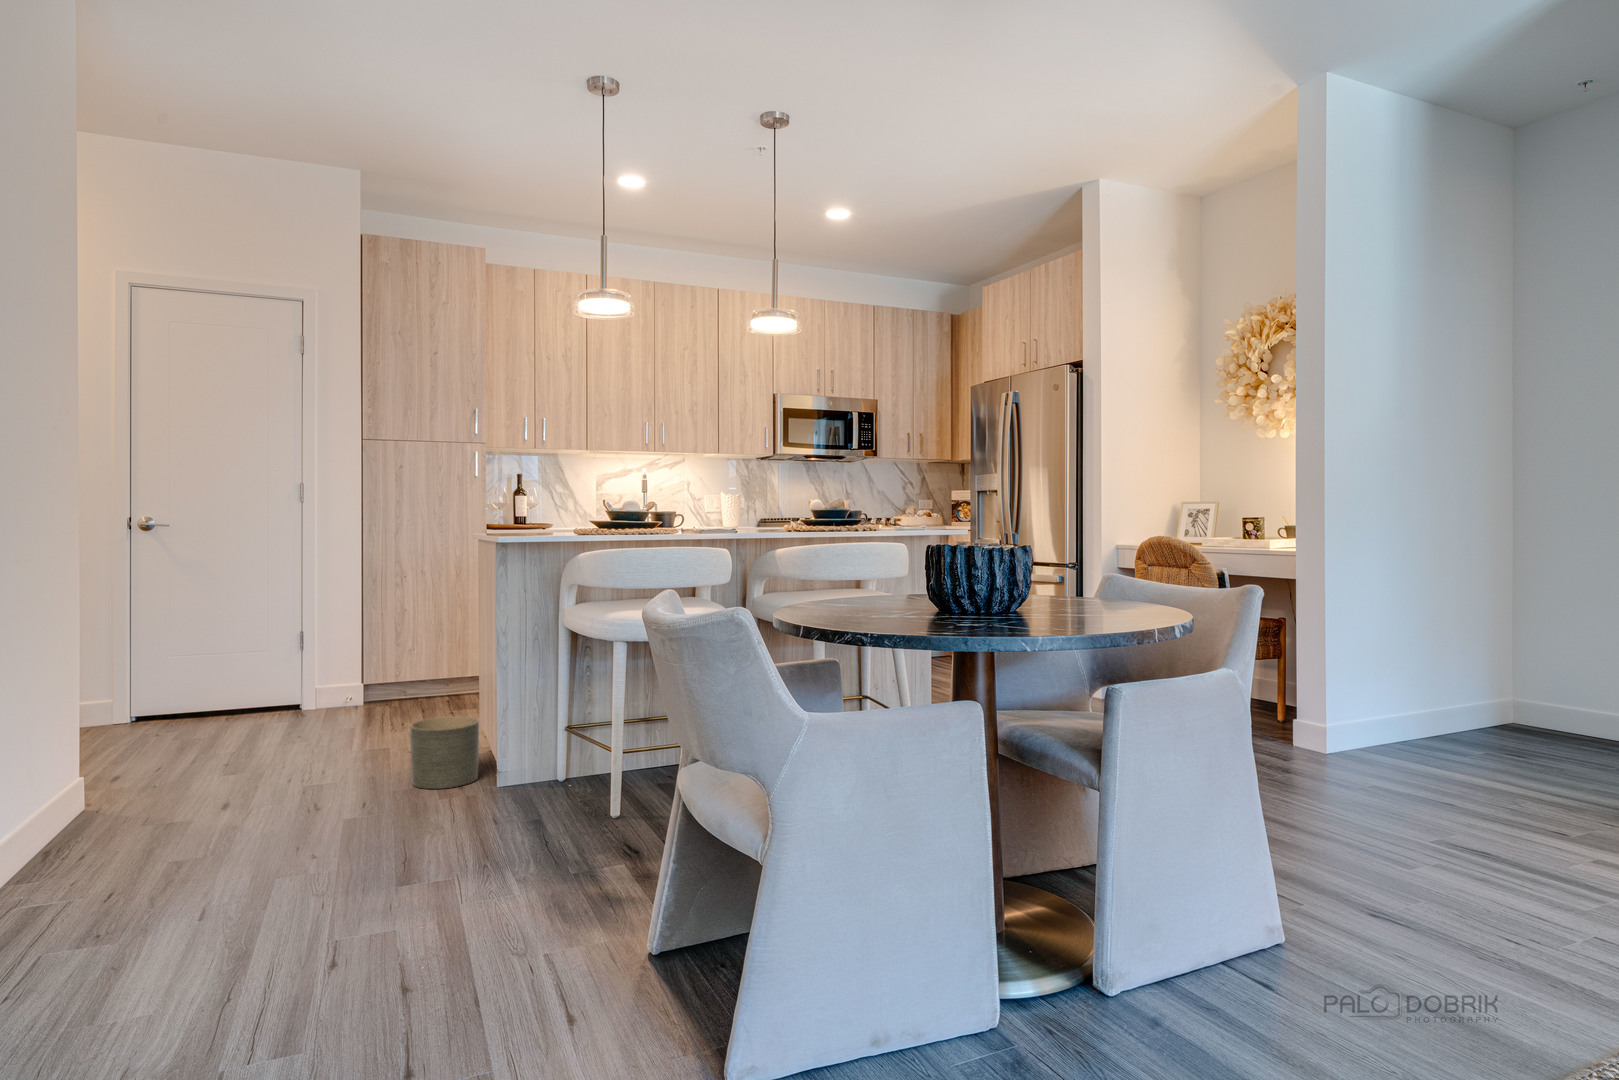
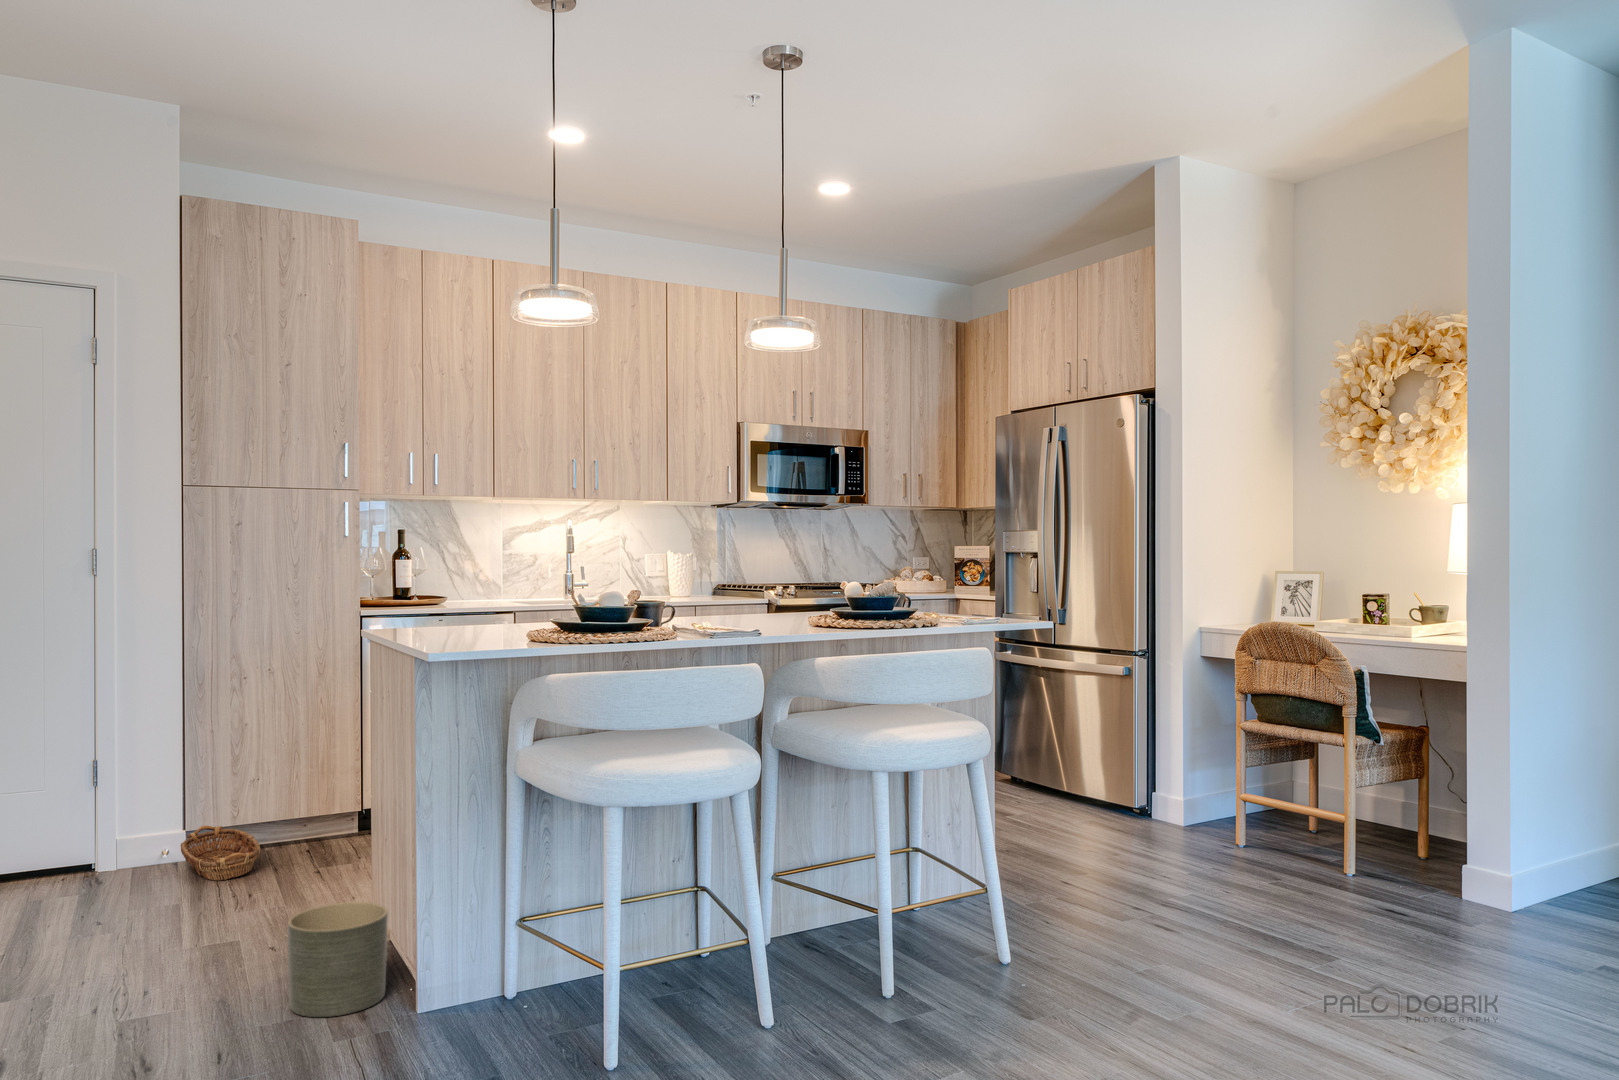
basket: none [346,677,425,717] -> present [181,826,260,881]

